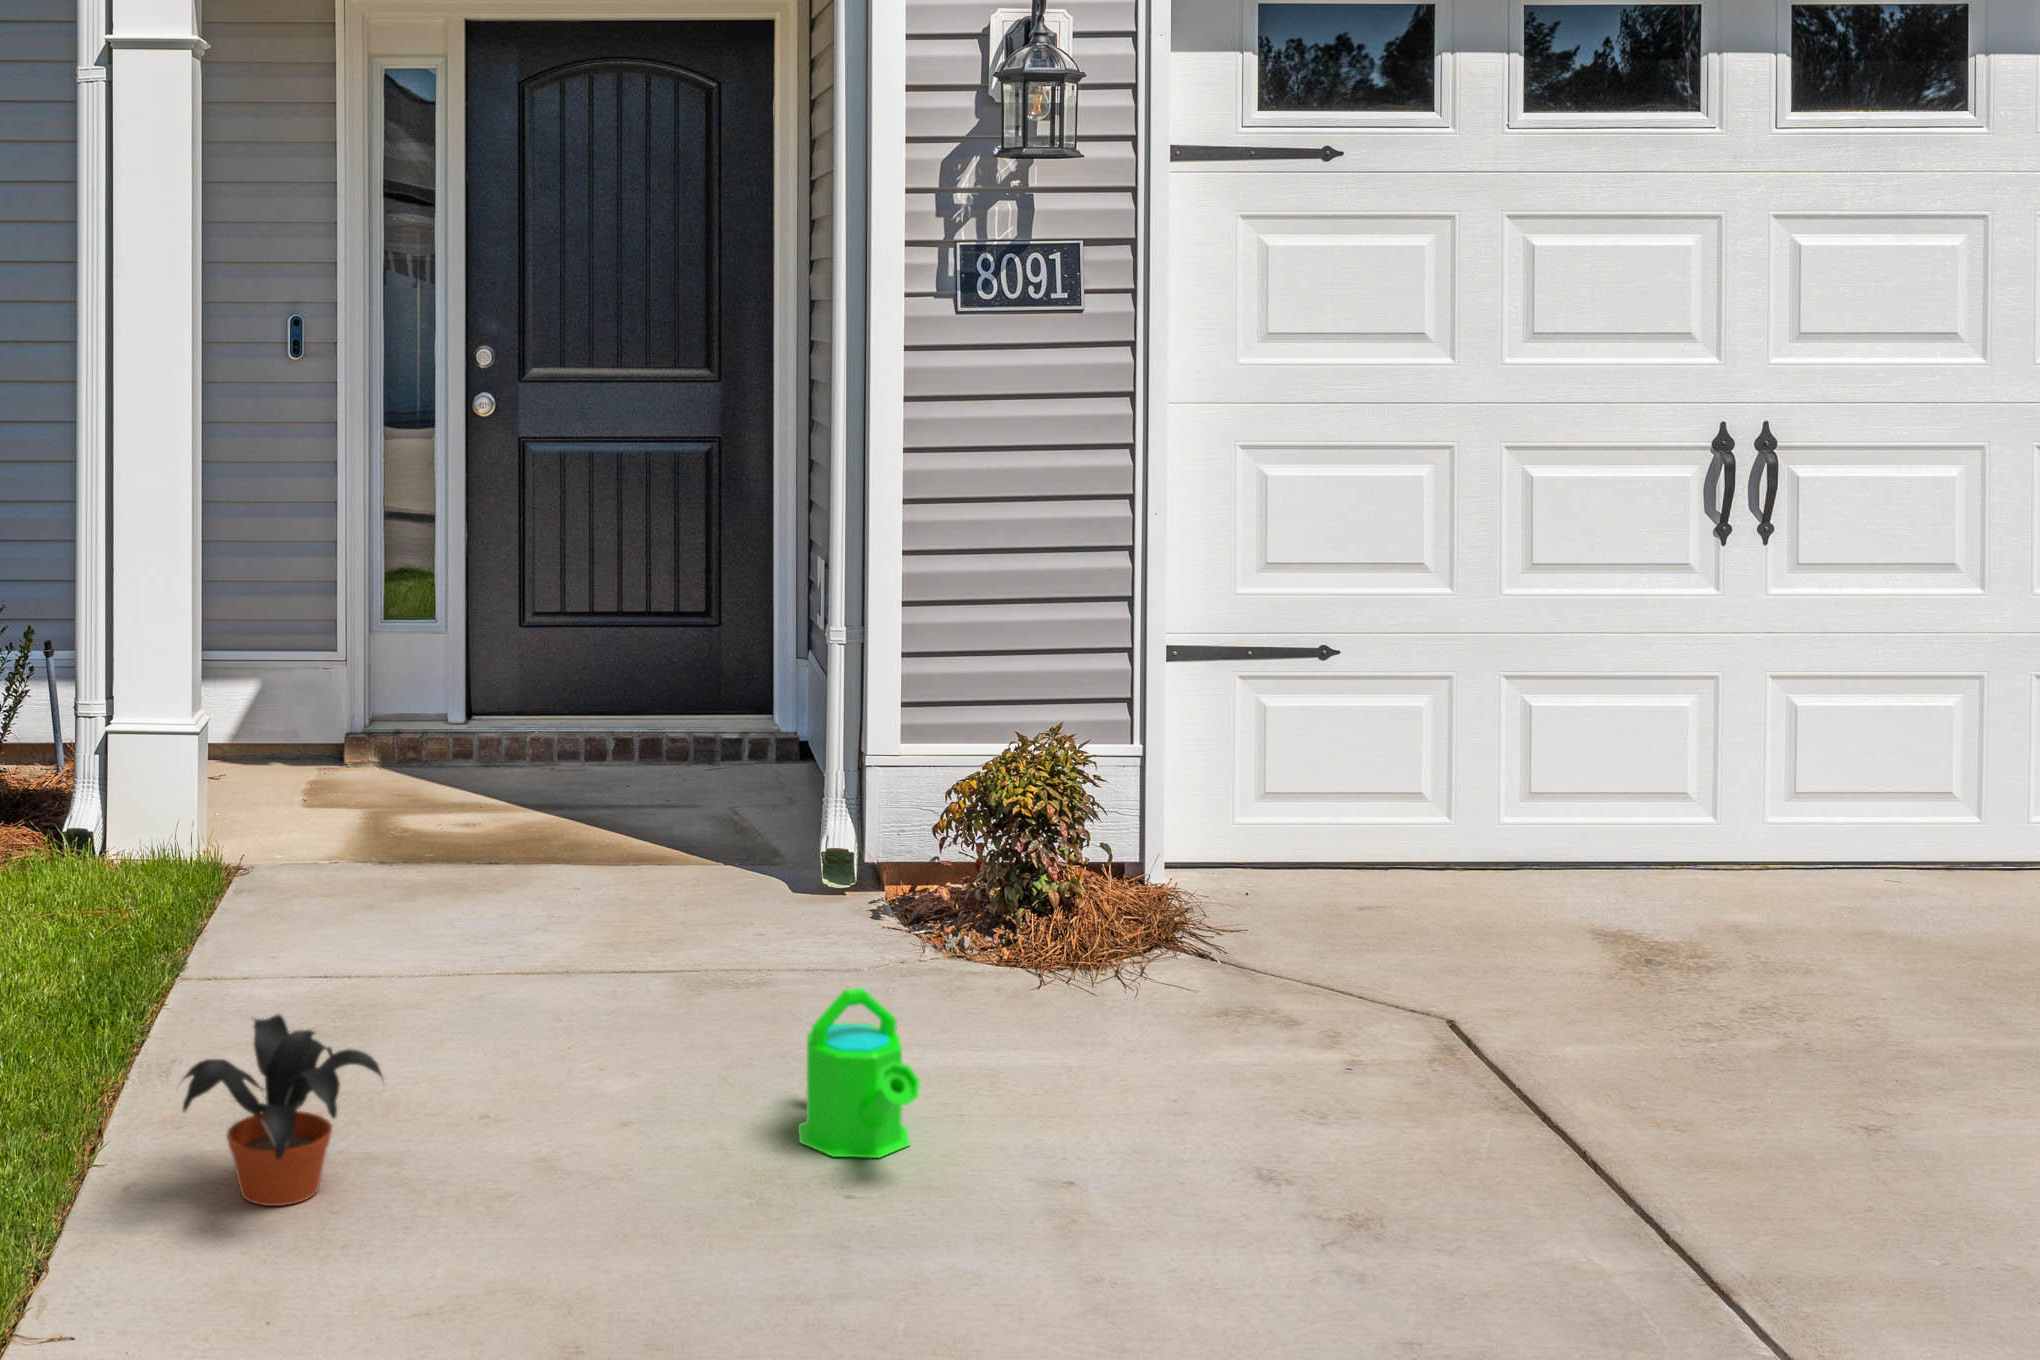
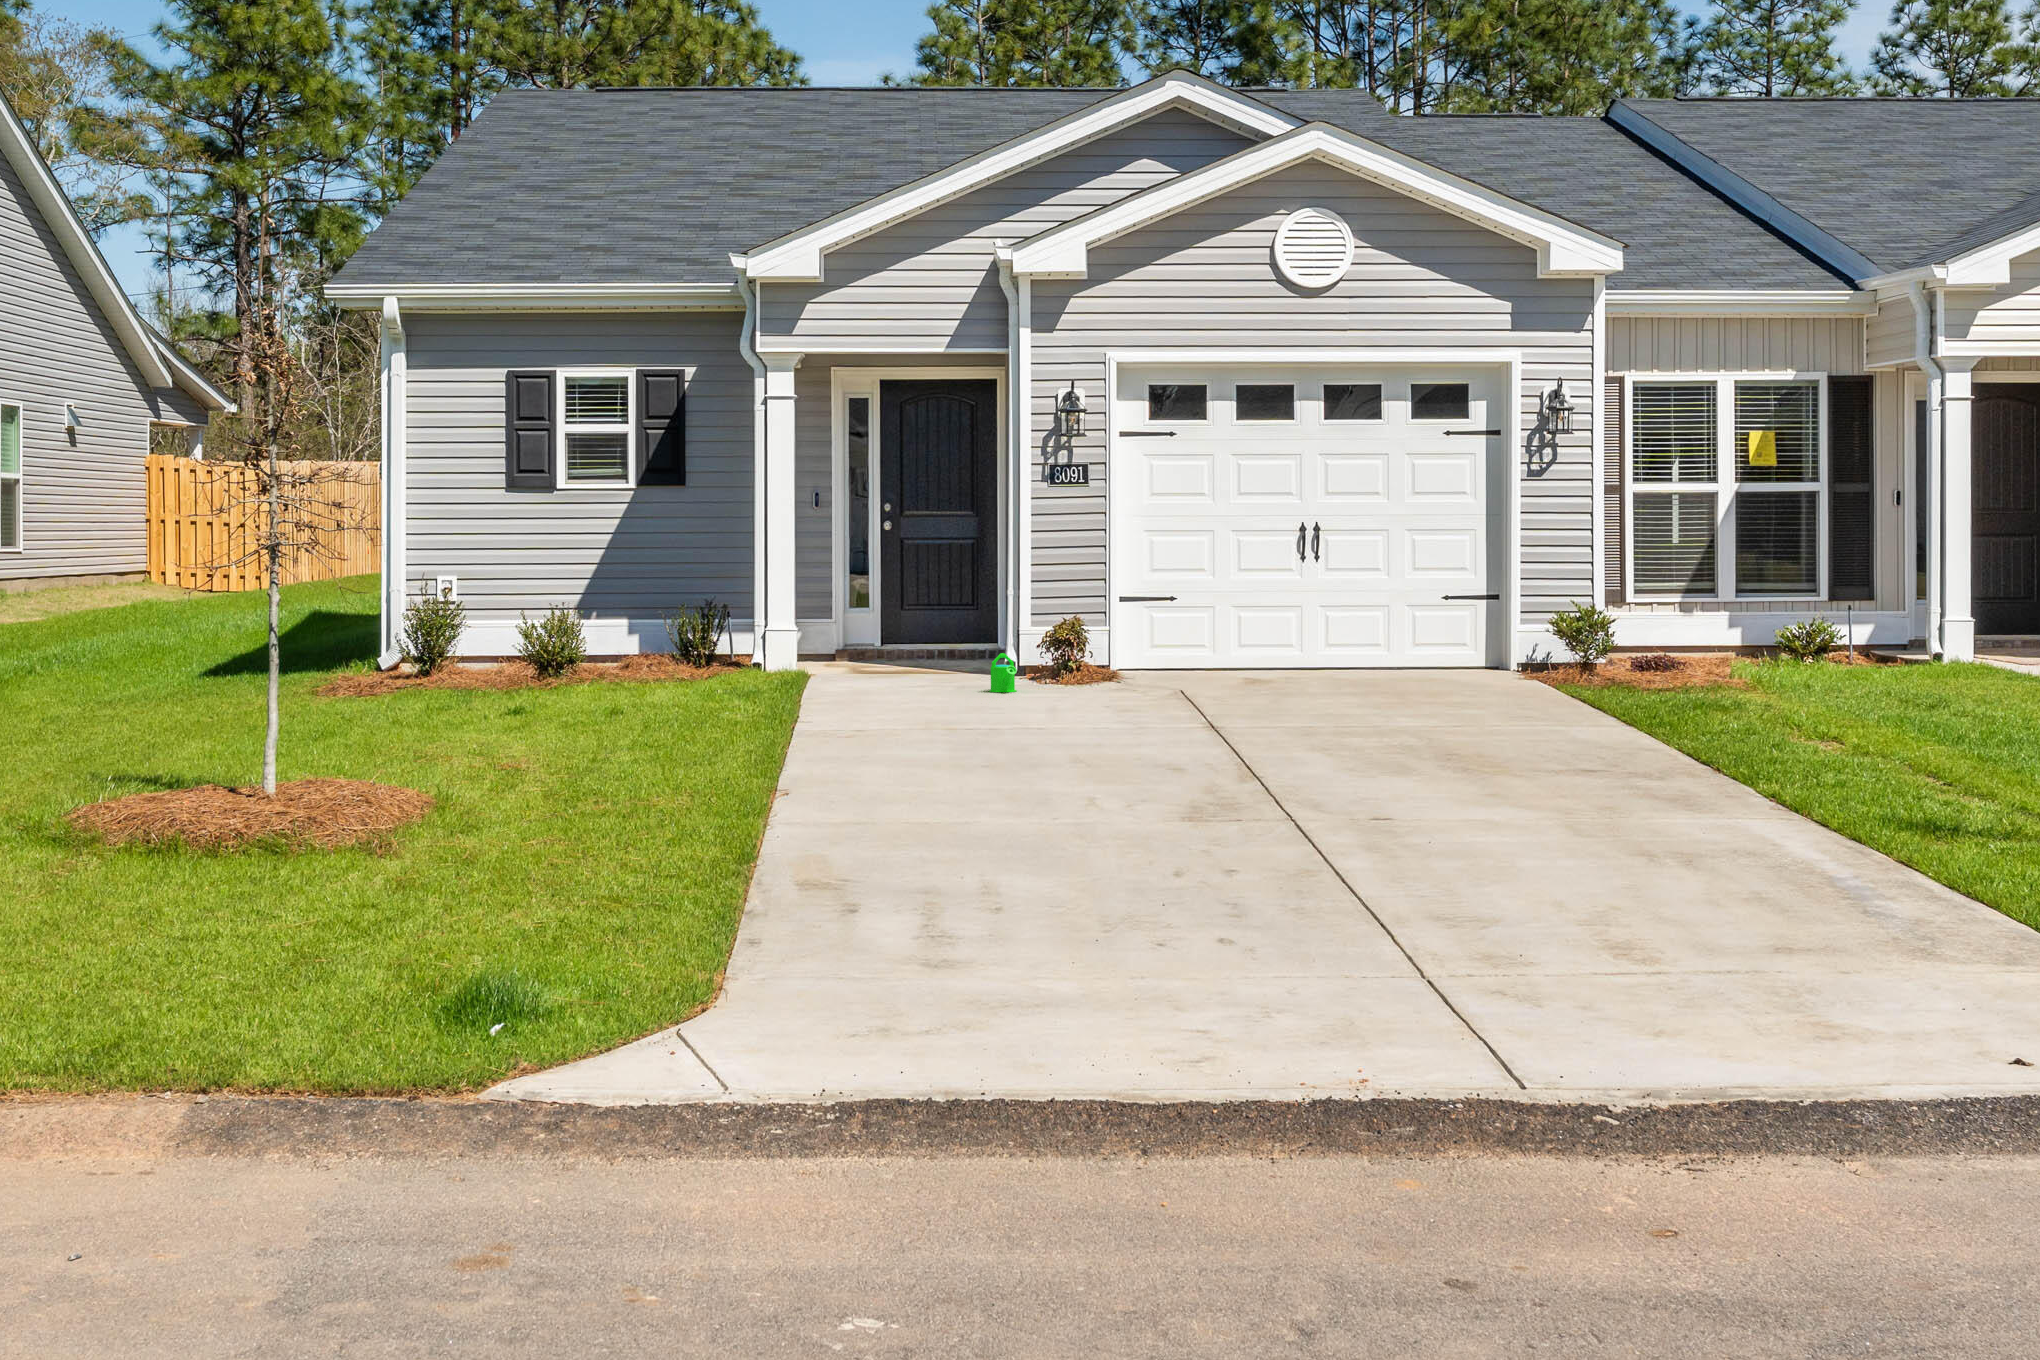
potted plant: present [183,1015,382,1206] -> none [835,658,886,697]

